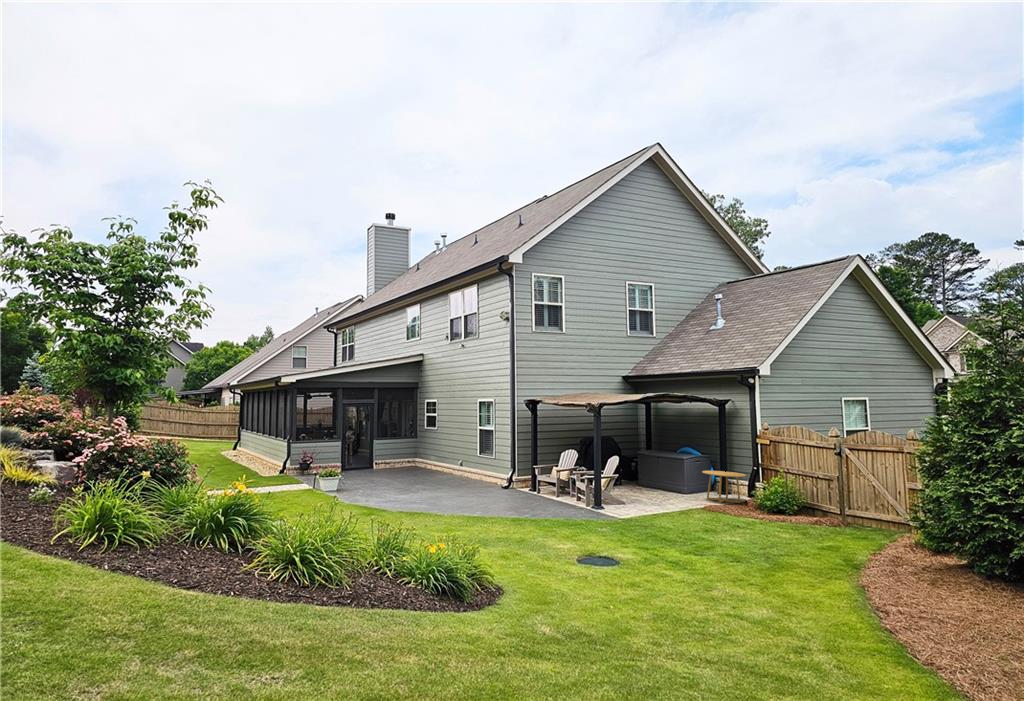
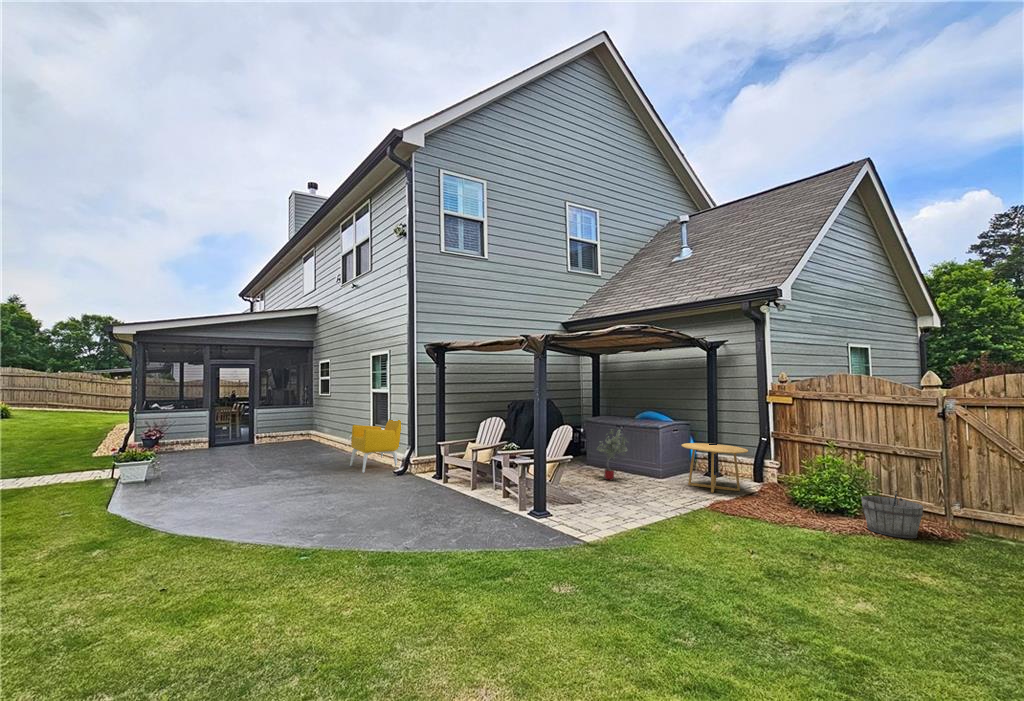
armchair: none [468,449,506,487] -> present [350,419,401,473]
potted tree: none [645,459,667,495] -> present [597,429,627,480]
wooden bucket: none [791,497,822,523] -> present [861,491,923,538]

